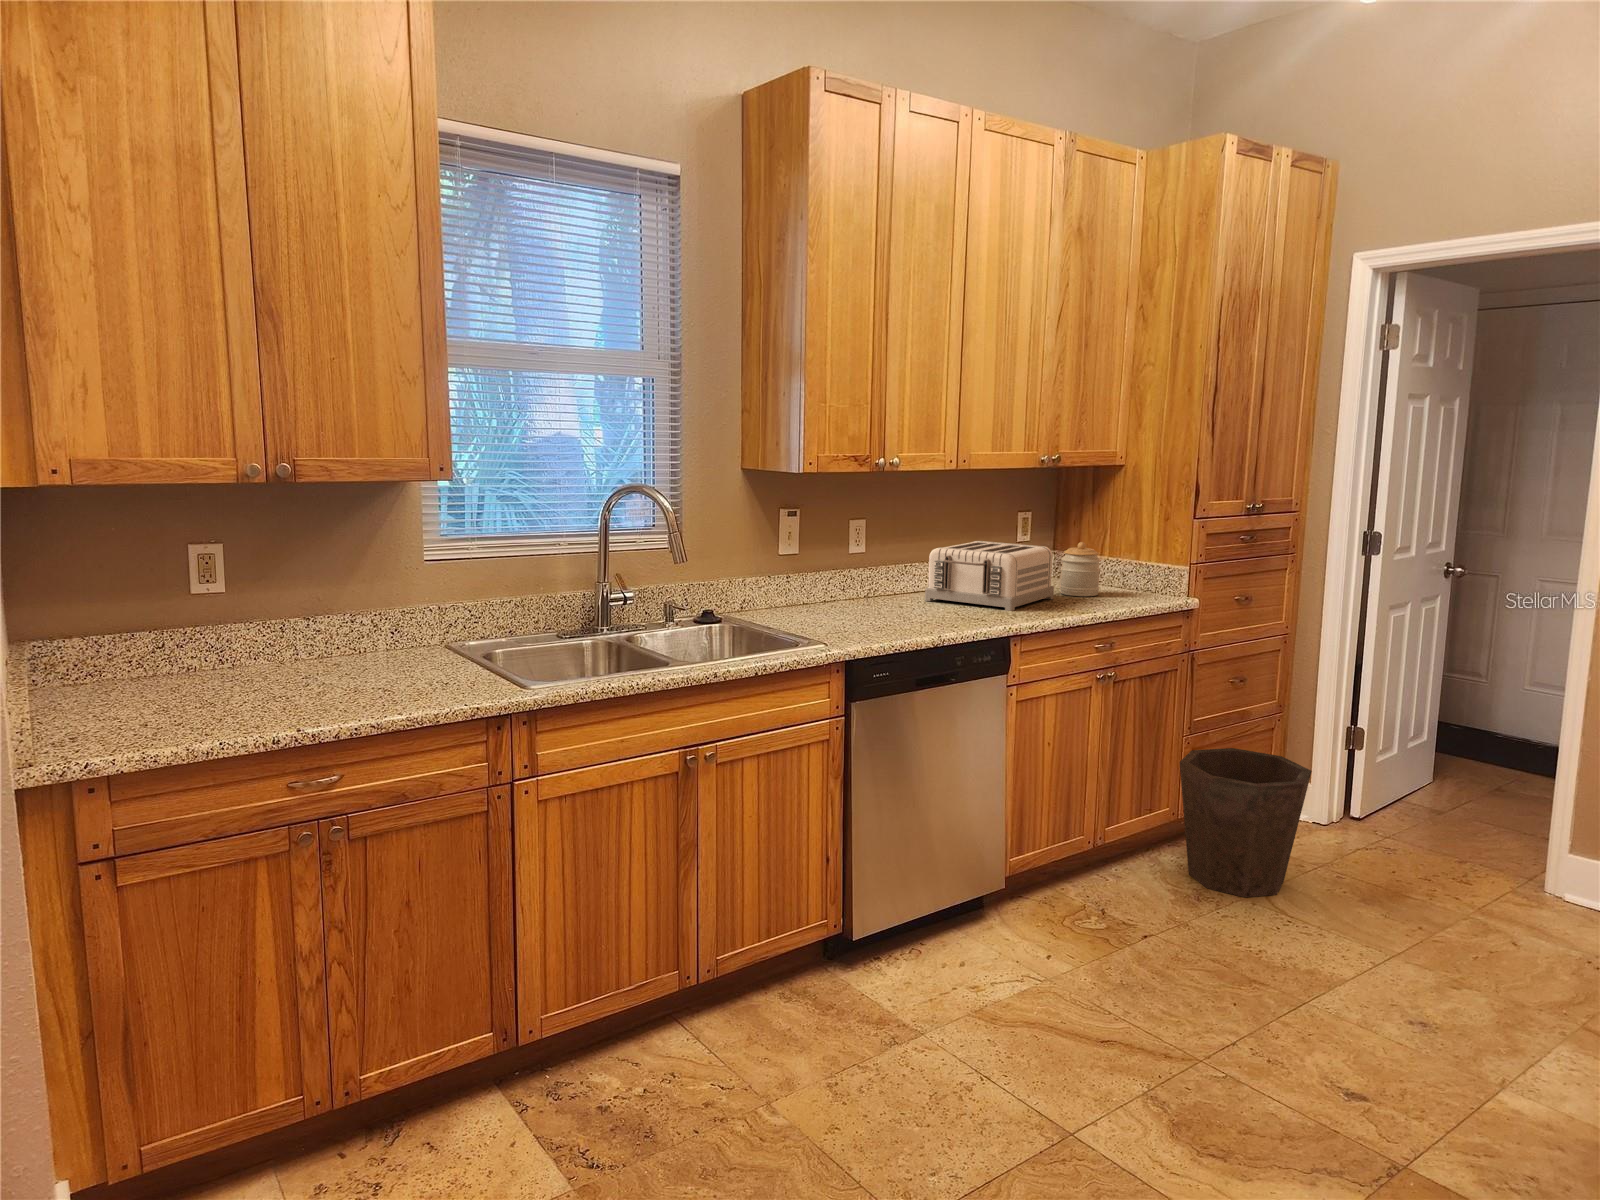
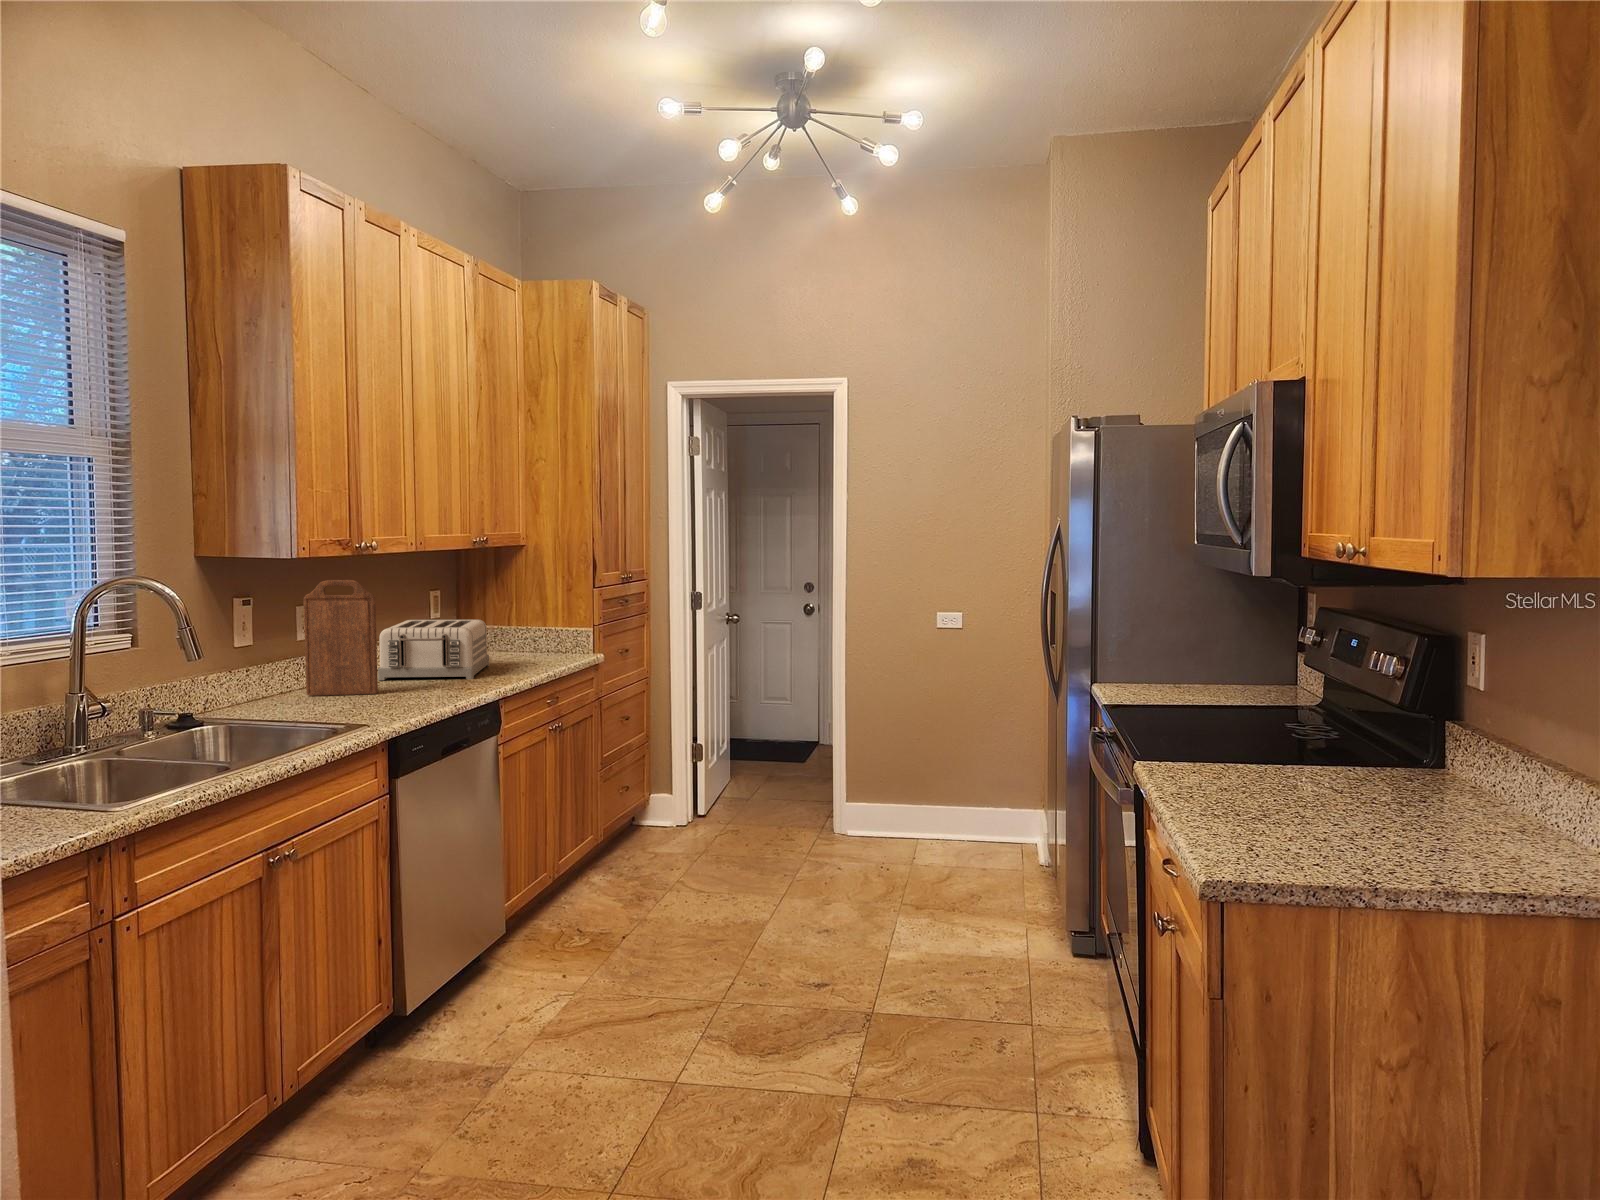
cutting board: none [840,495,903,614] -> present [303,580,378,696]
jar: present [1060,542,1101,596] -> none [485,614,521,662]
waste bin: present [1180,748,1312,897] -> none [608,772,704,891]

